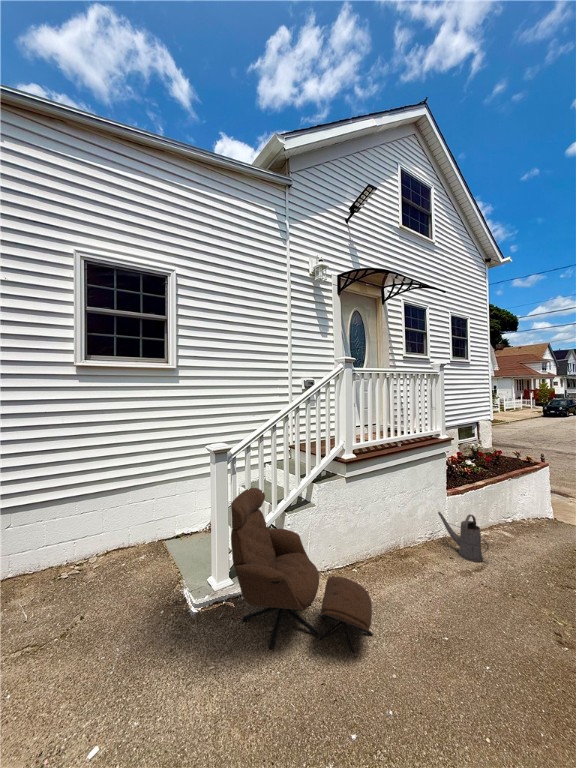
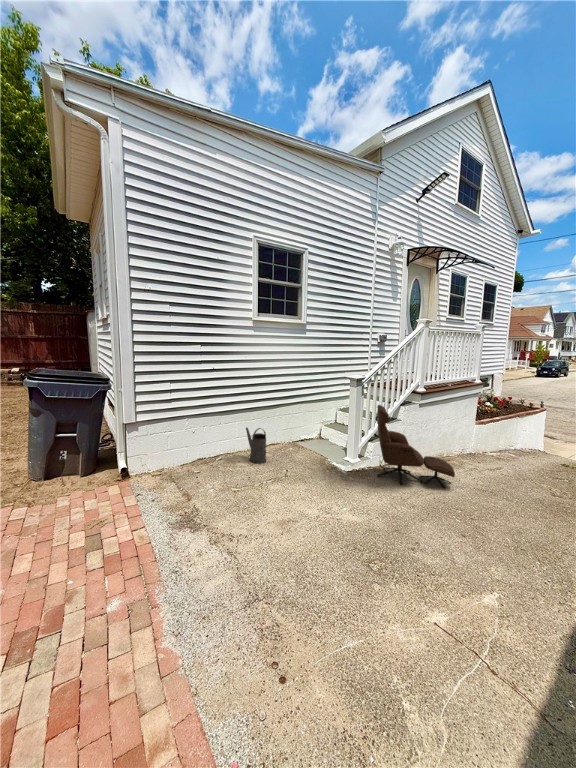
watering can: present [438,512,489,562] -> present [246,427,266,464]

